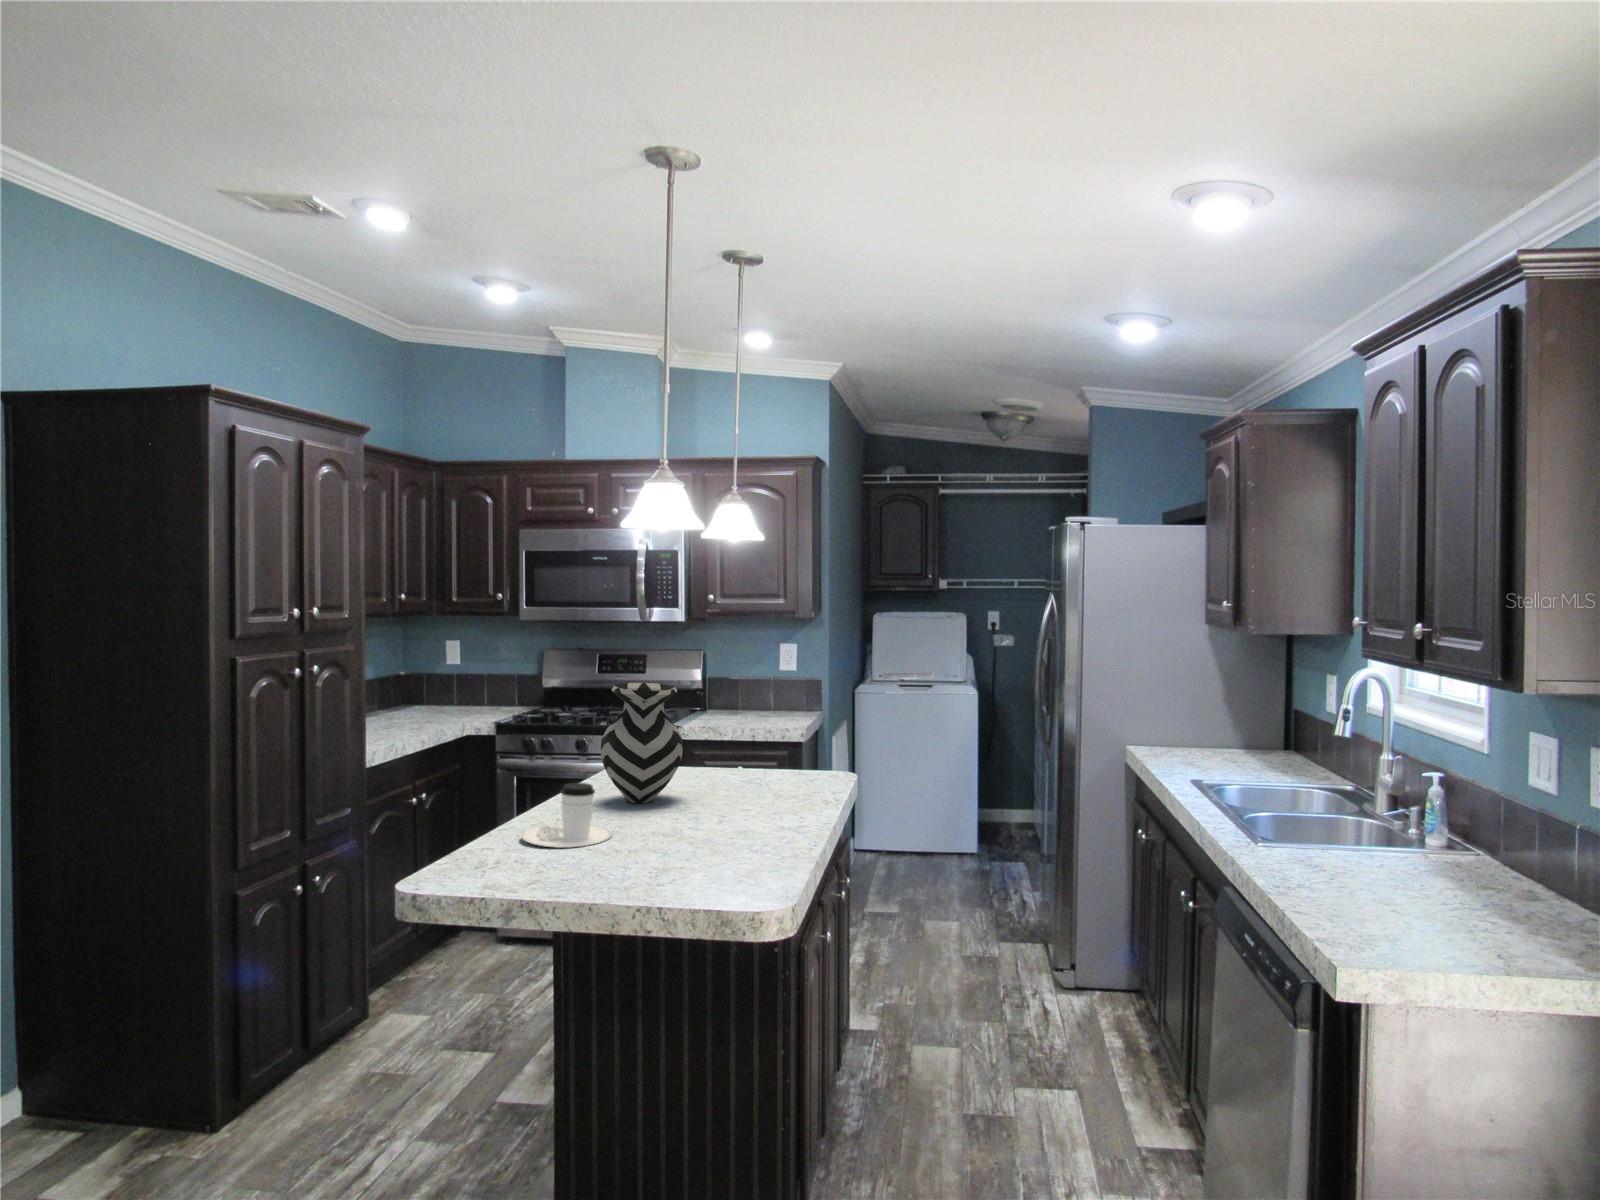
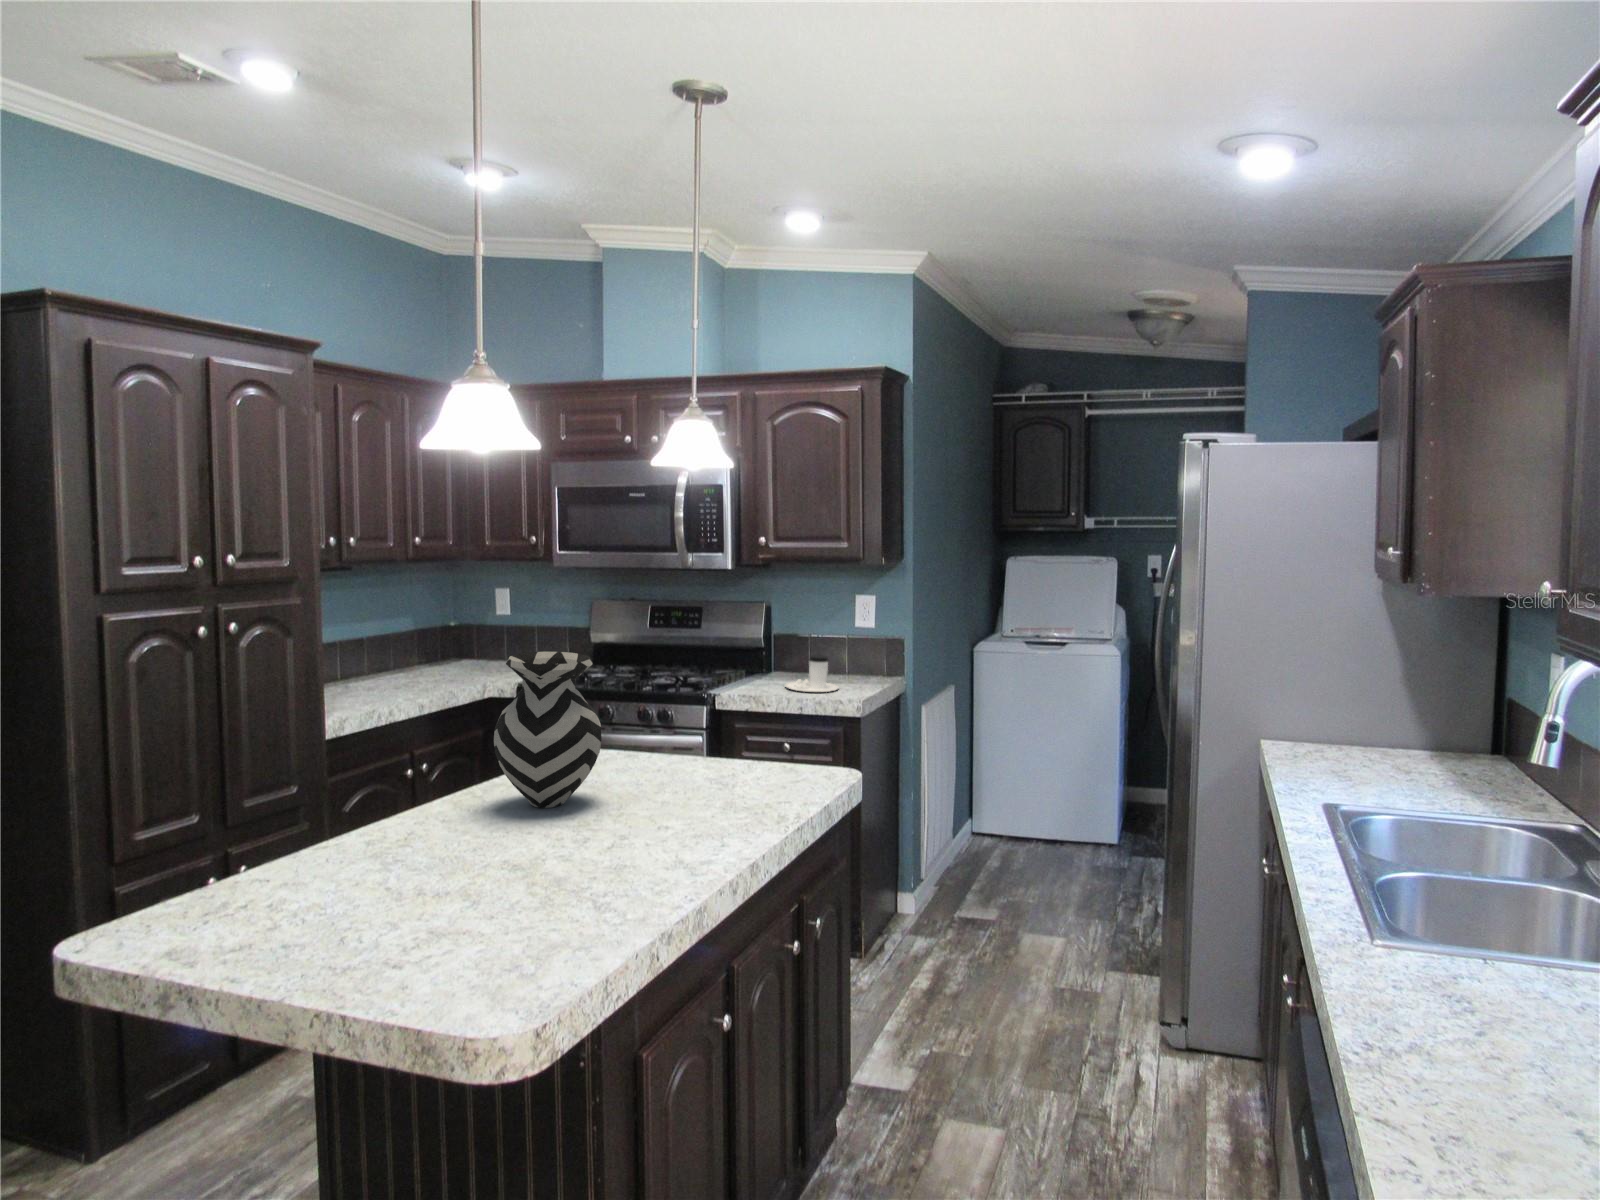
coffee cup: present [520,783,612,848] -> present [785,655,839,692]

